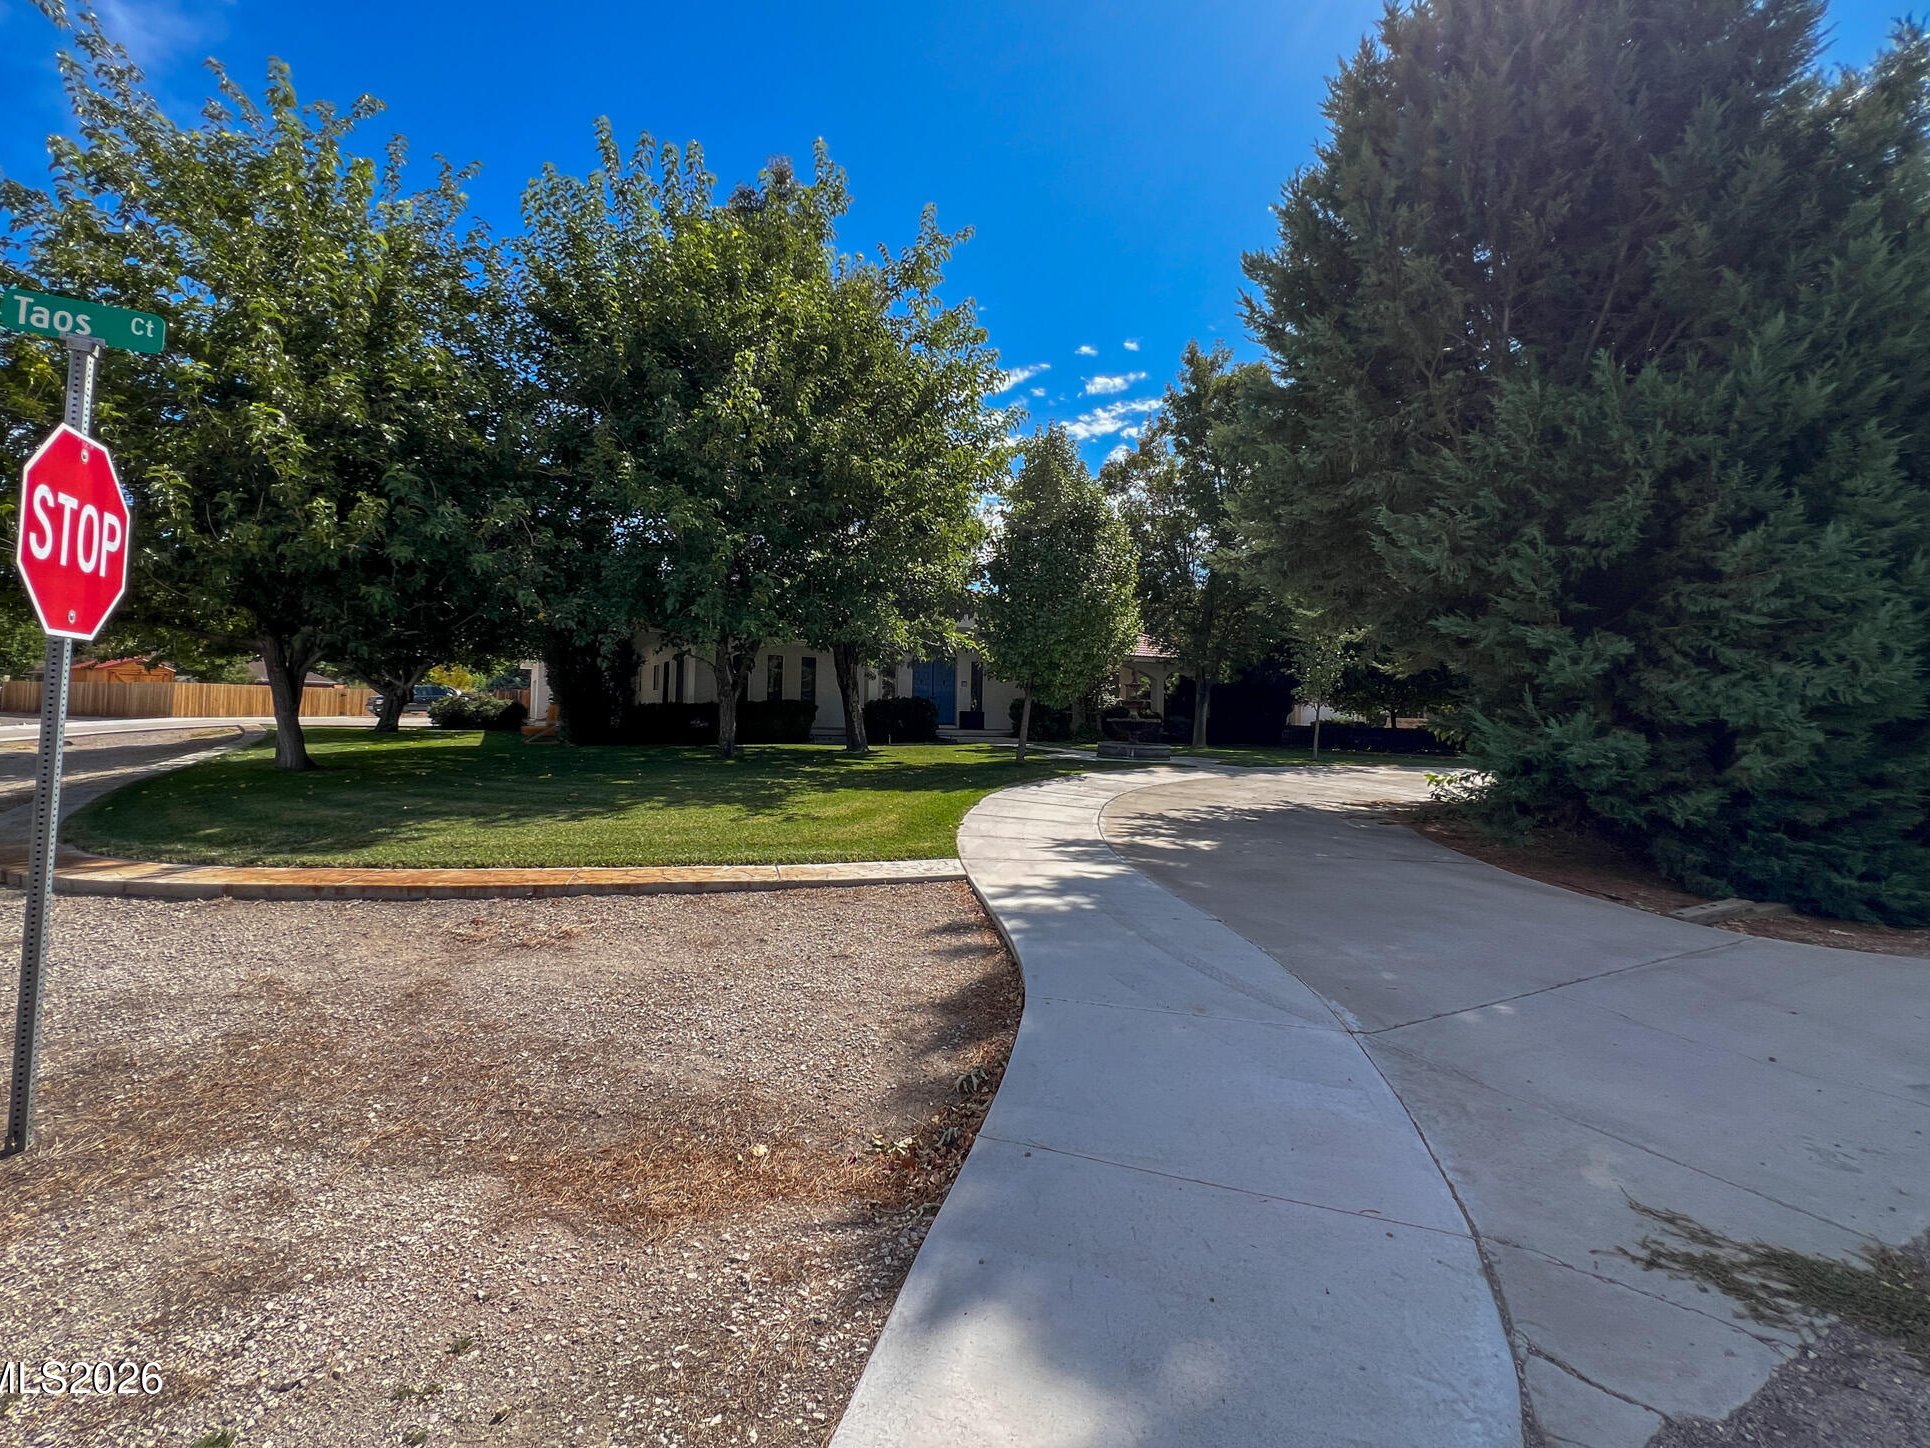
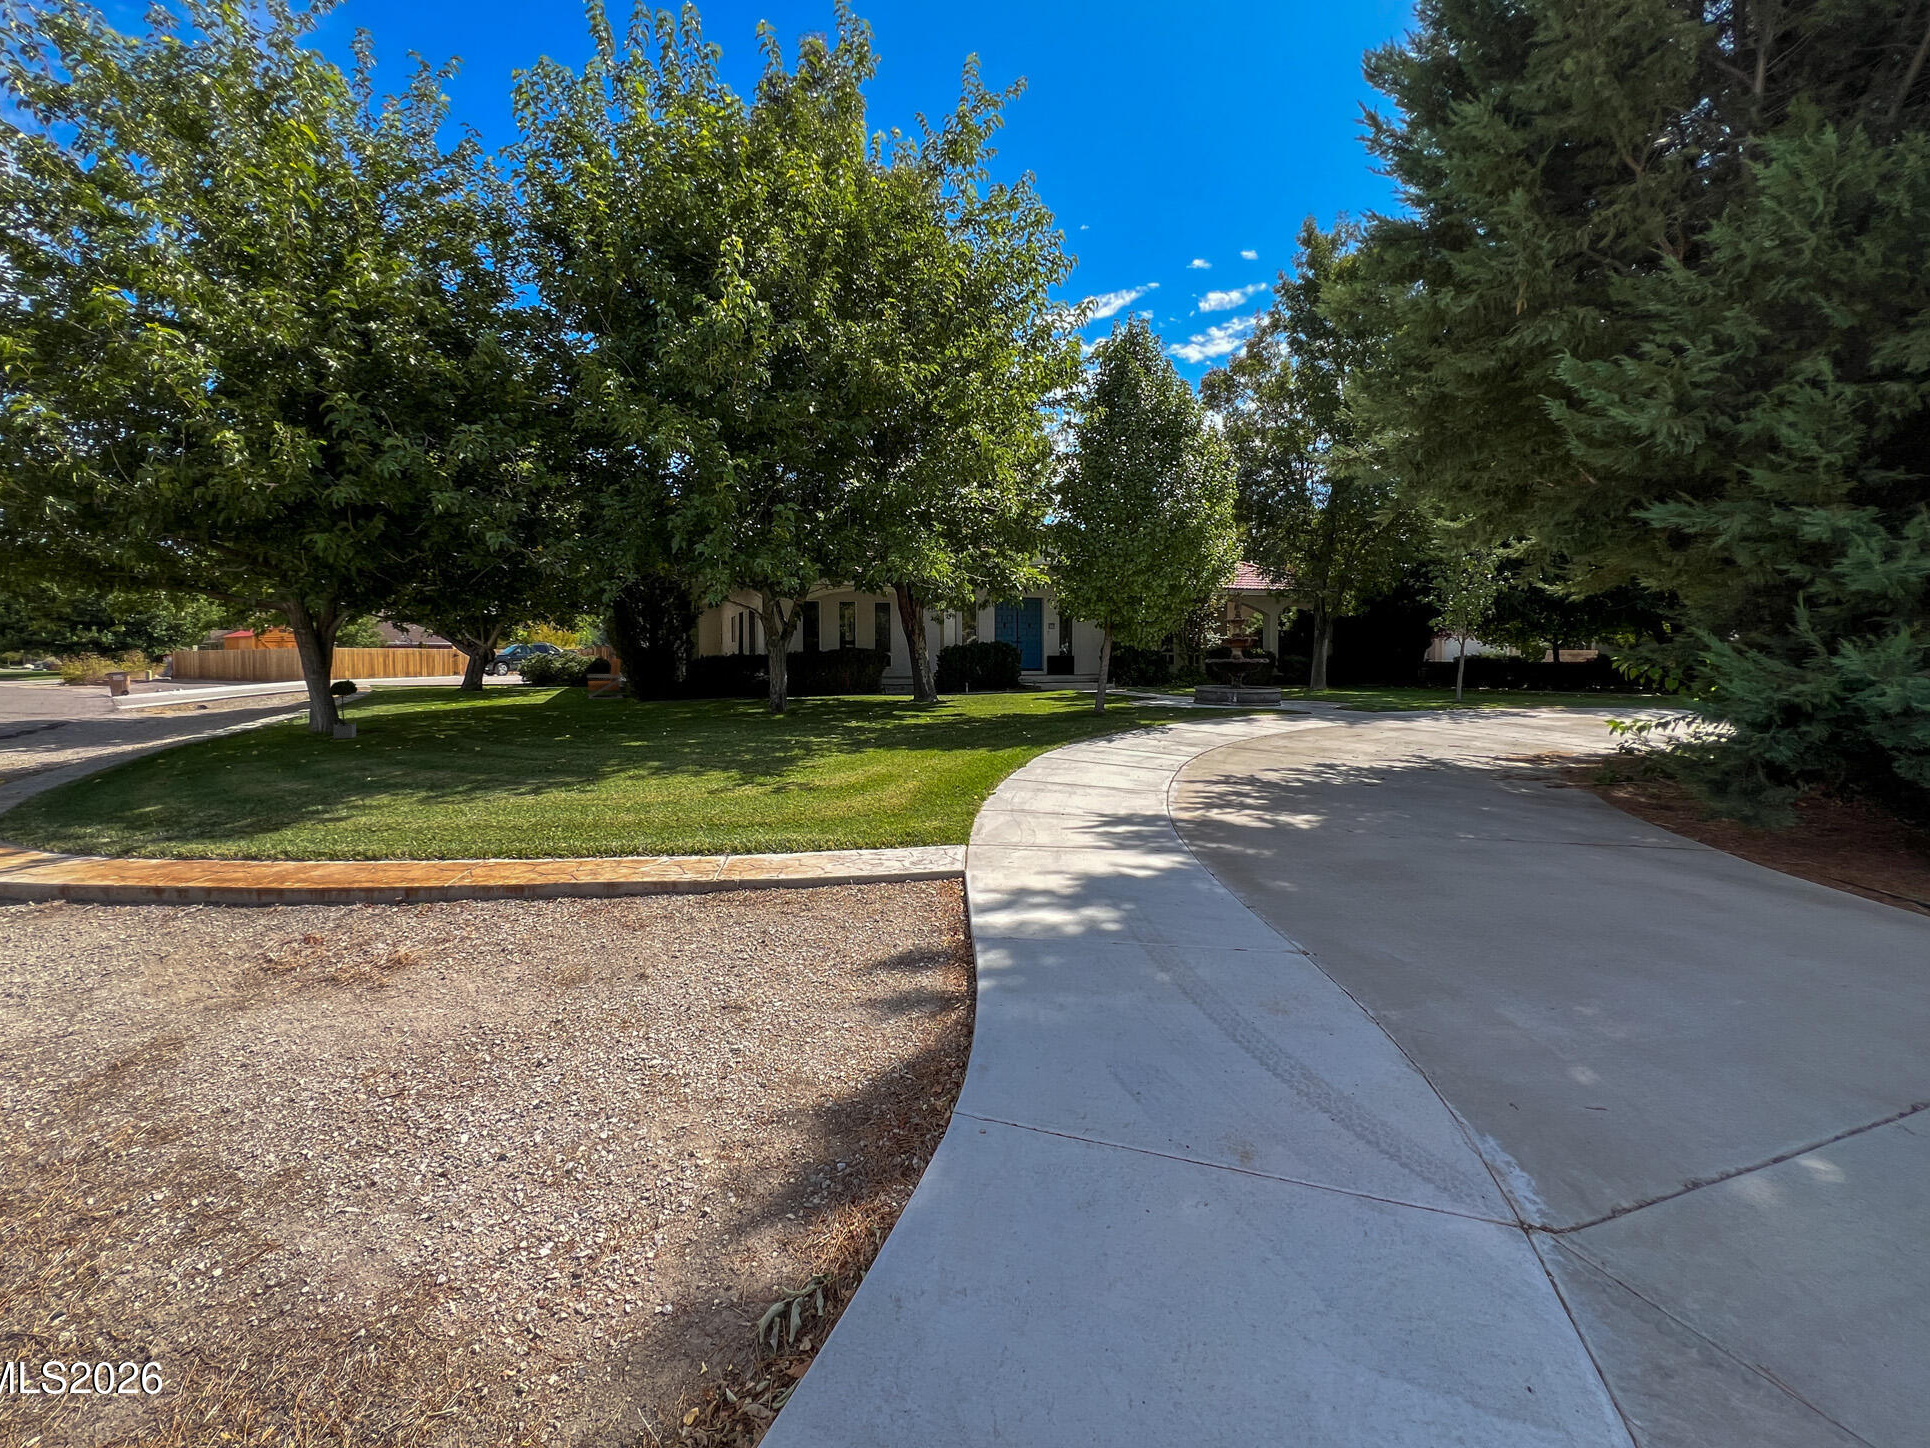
potted tree: none [304,718,332,775] -> present [329,679,358,739]

